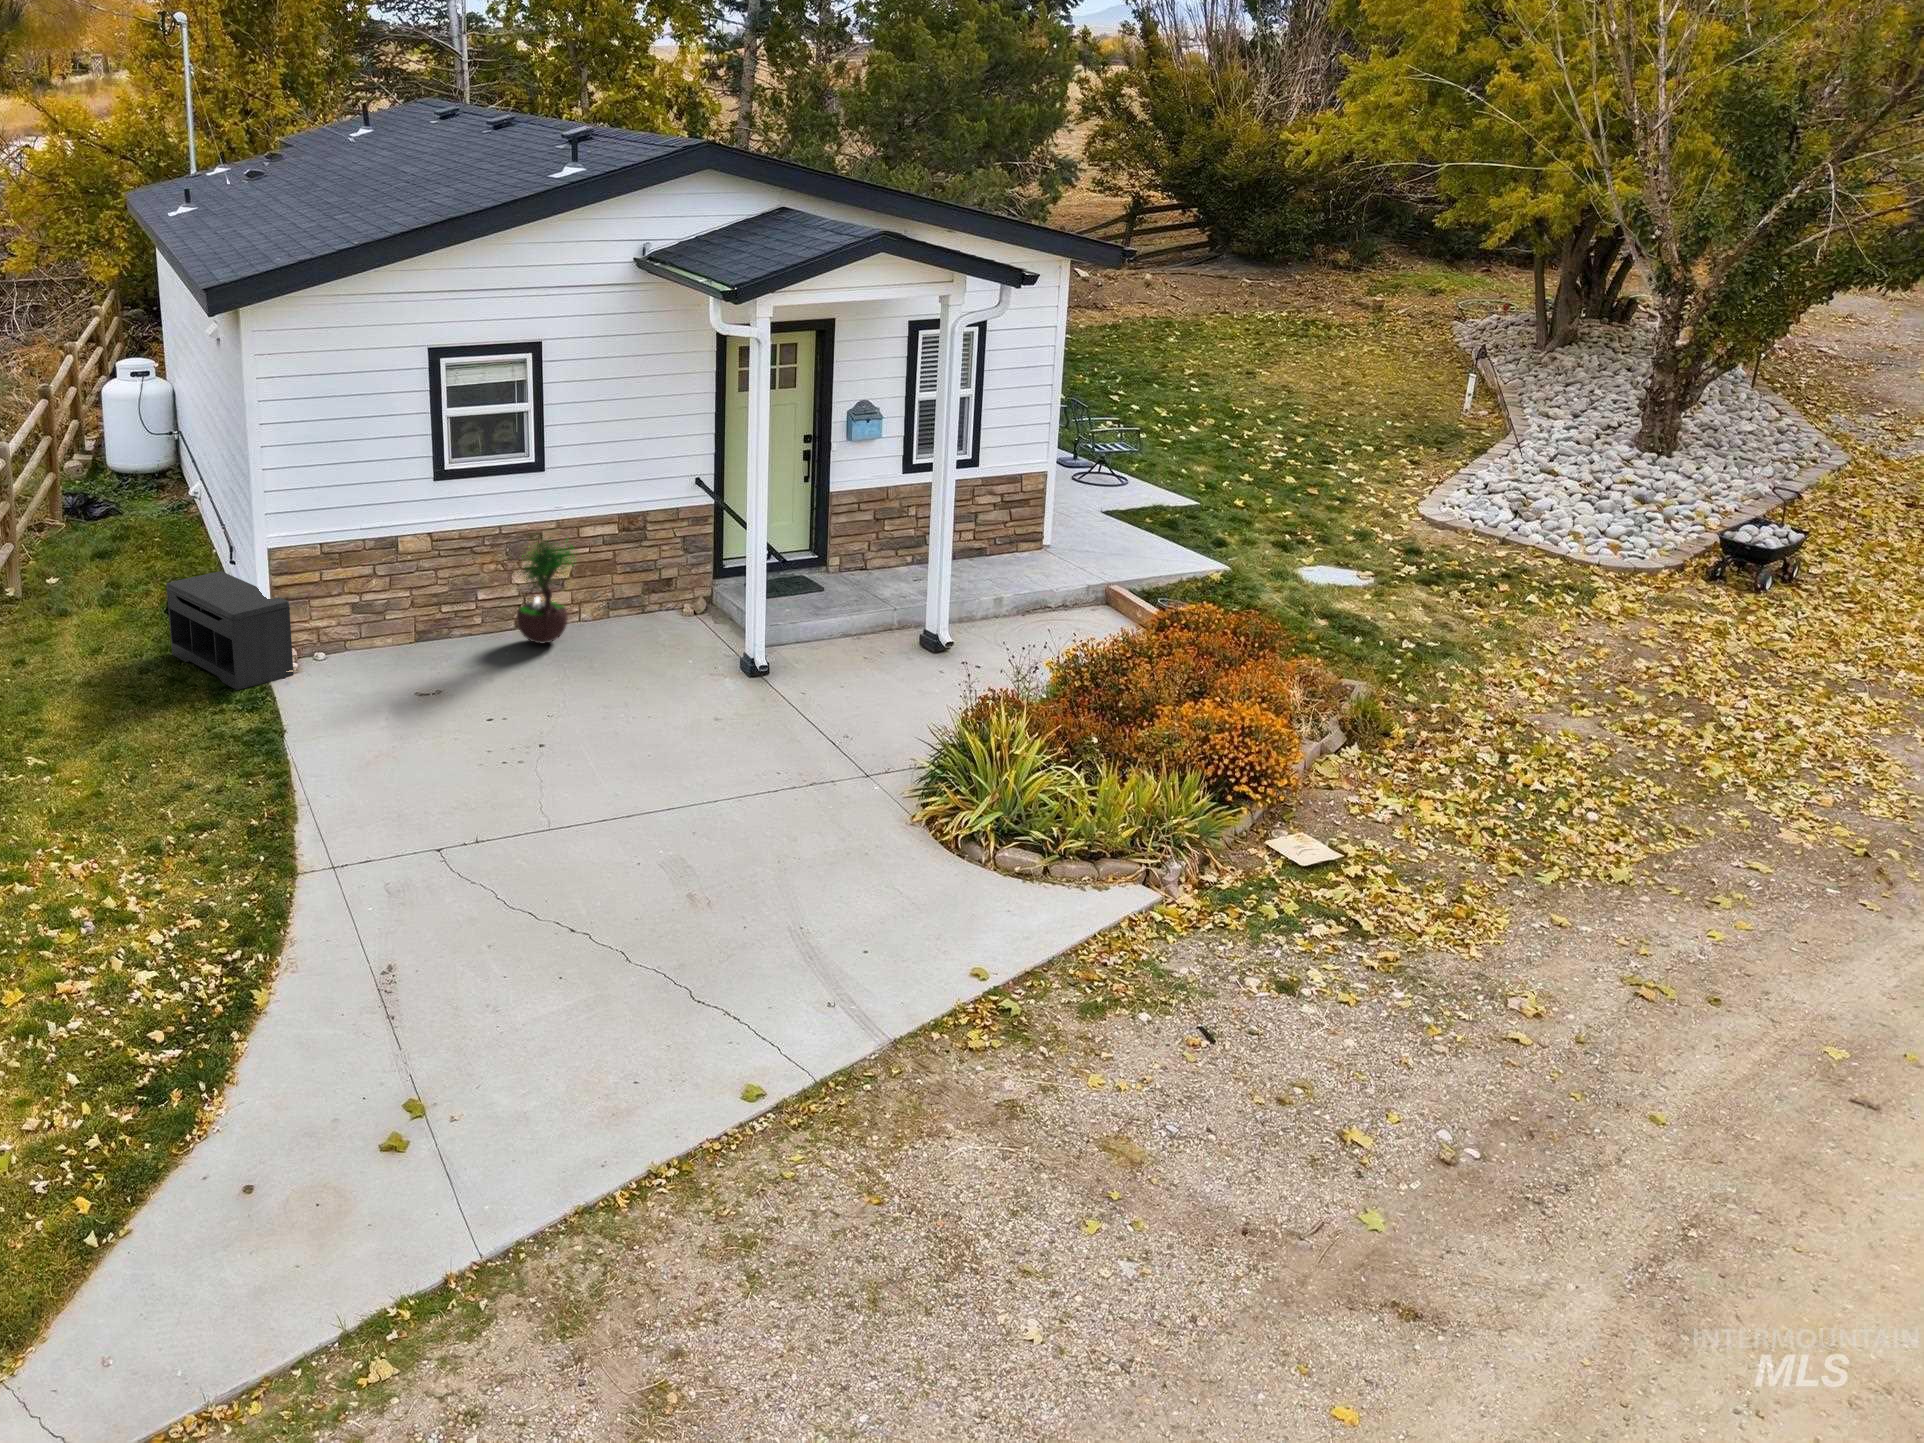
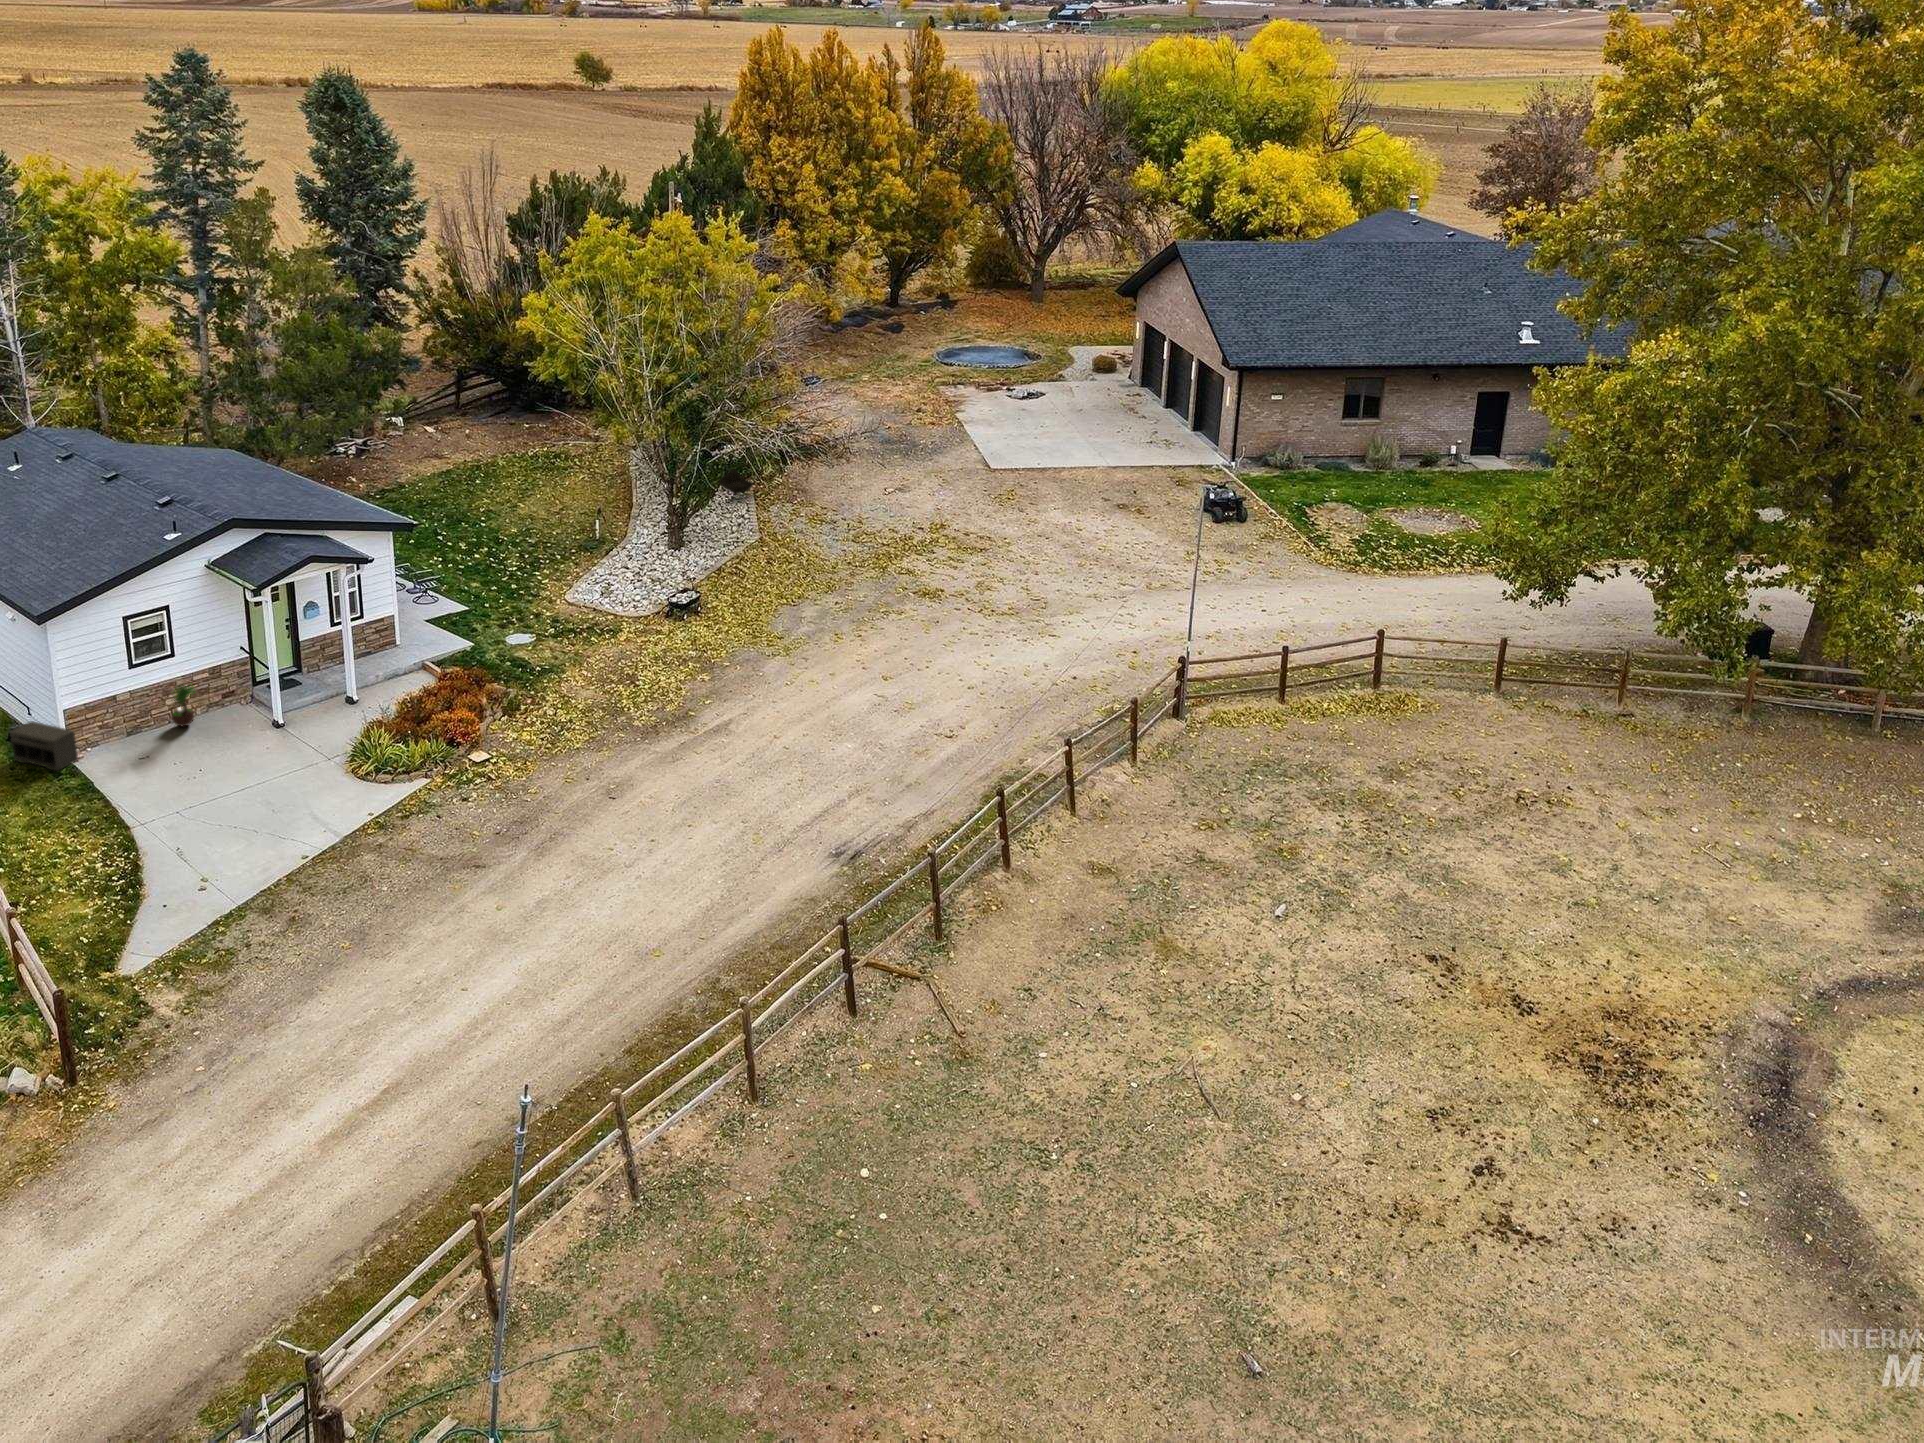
lounge chair: none [1736,336,1828,406] -> present [719,469,754,499]

